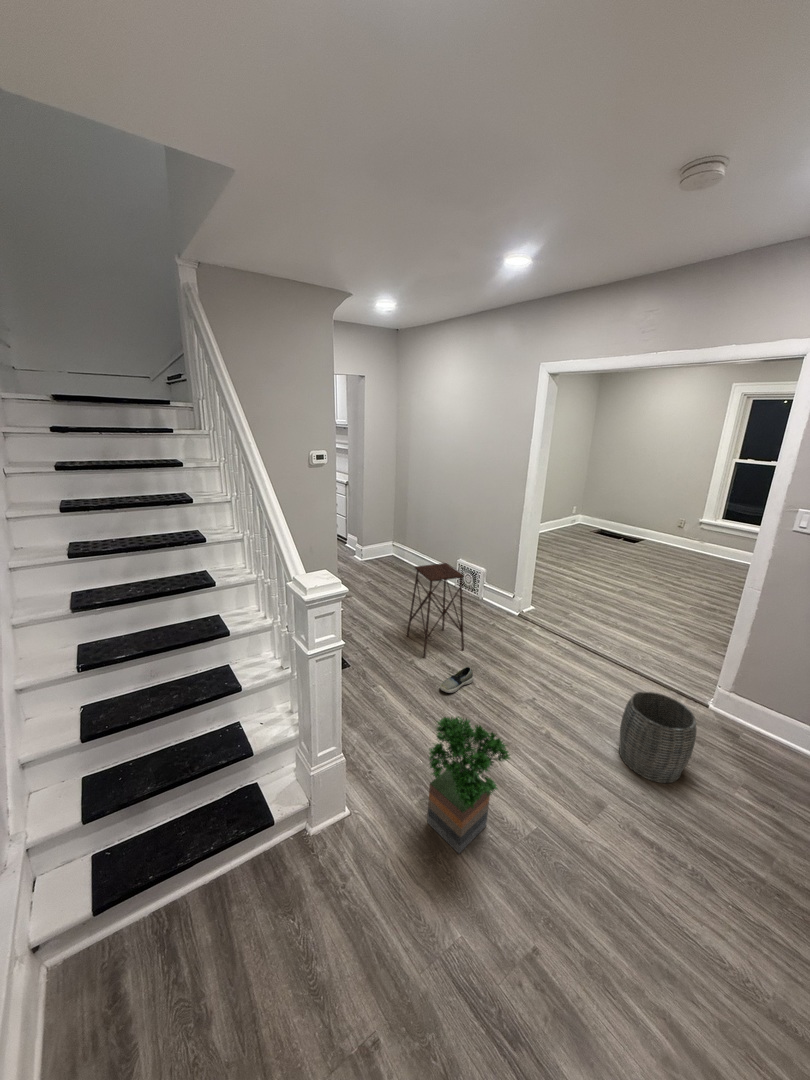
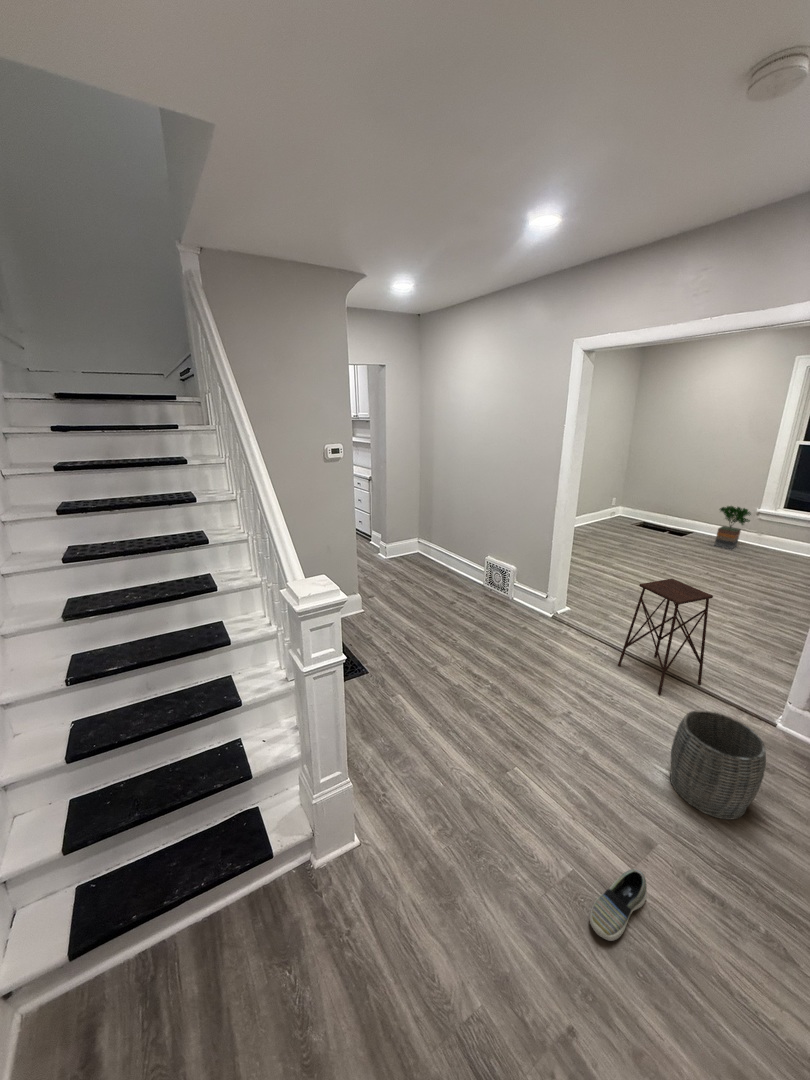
side table: present [407,563,464,658] -> present [618,579,713,695]
shoe: present [440,667,473,693] -> present [590,869,647,941]
potted tree: present [427,716,510,854] -> present [715,506,751,549]

